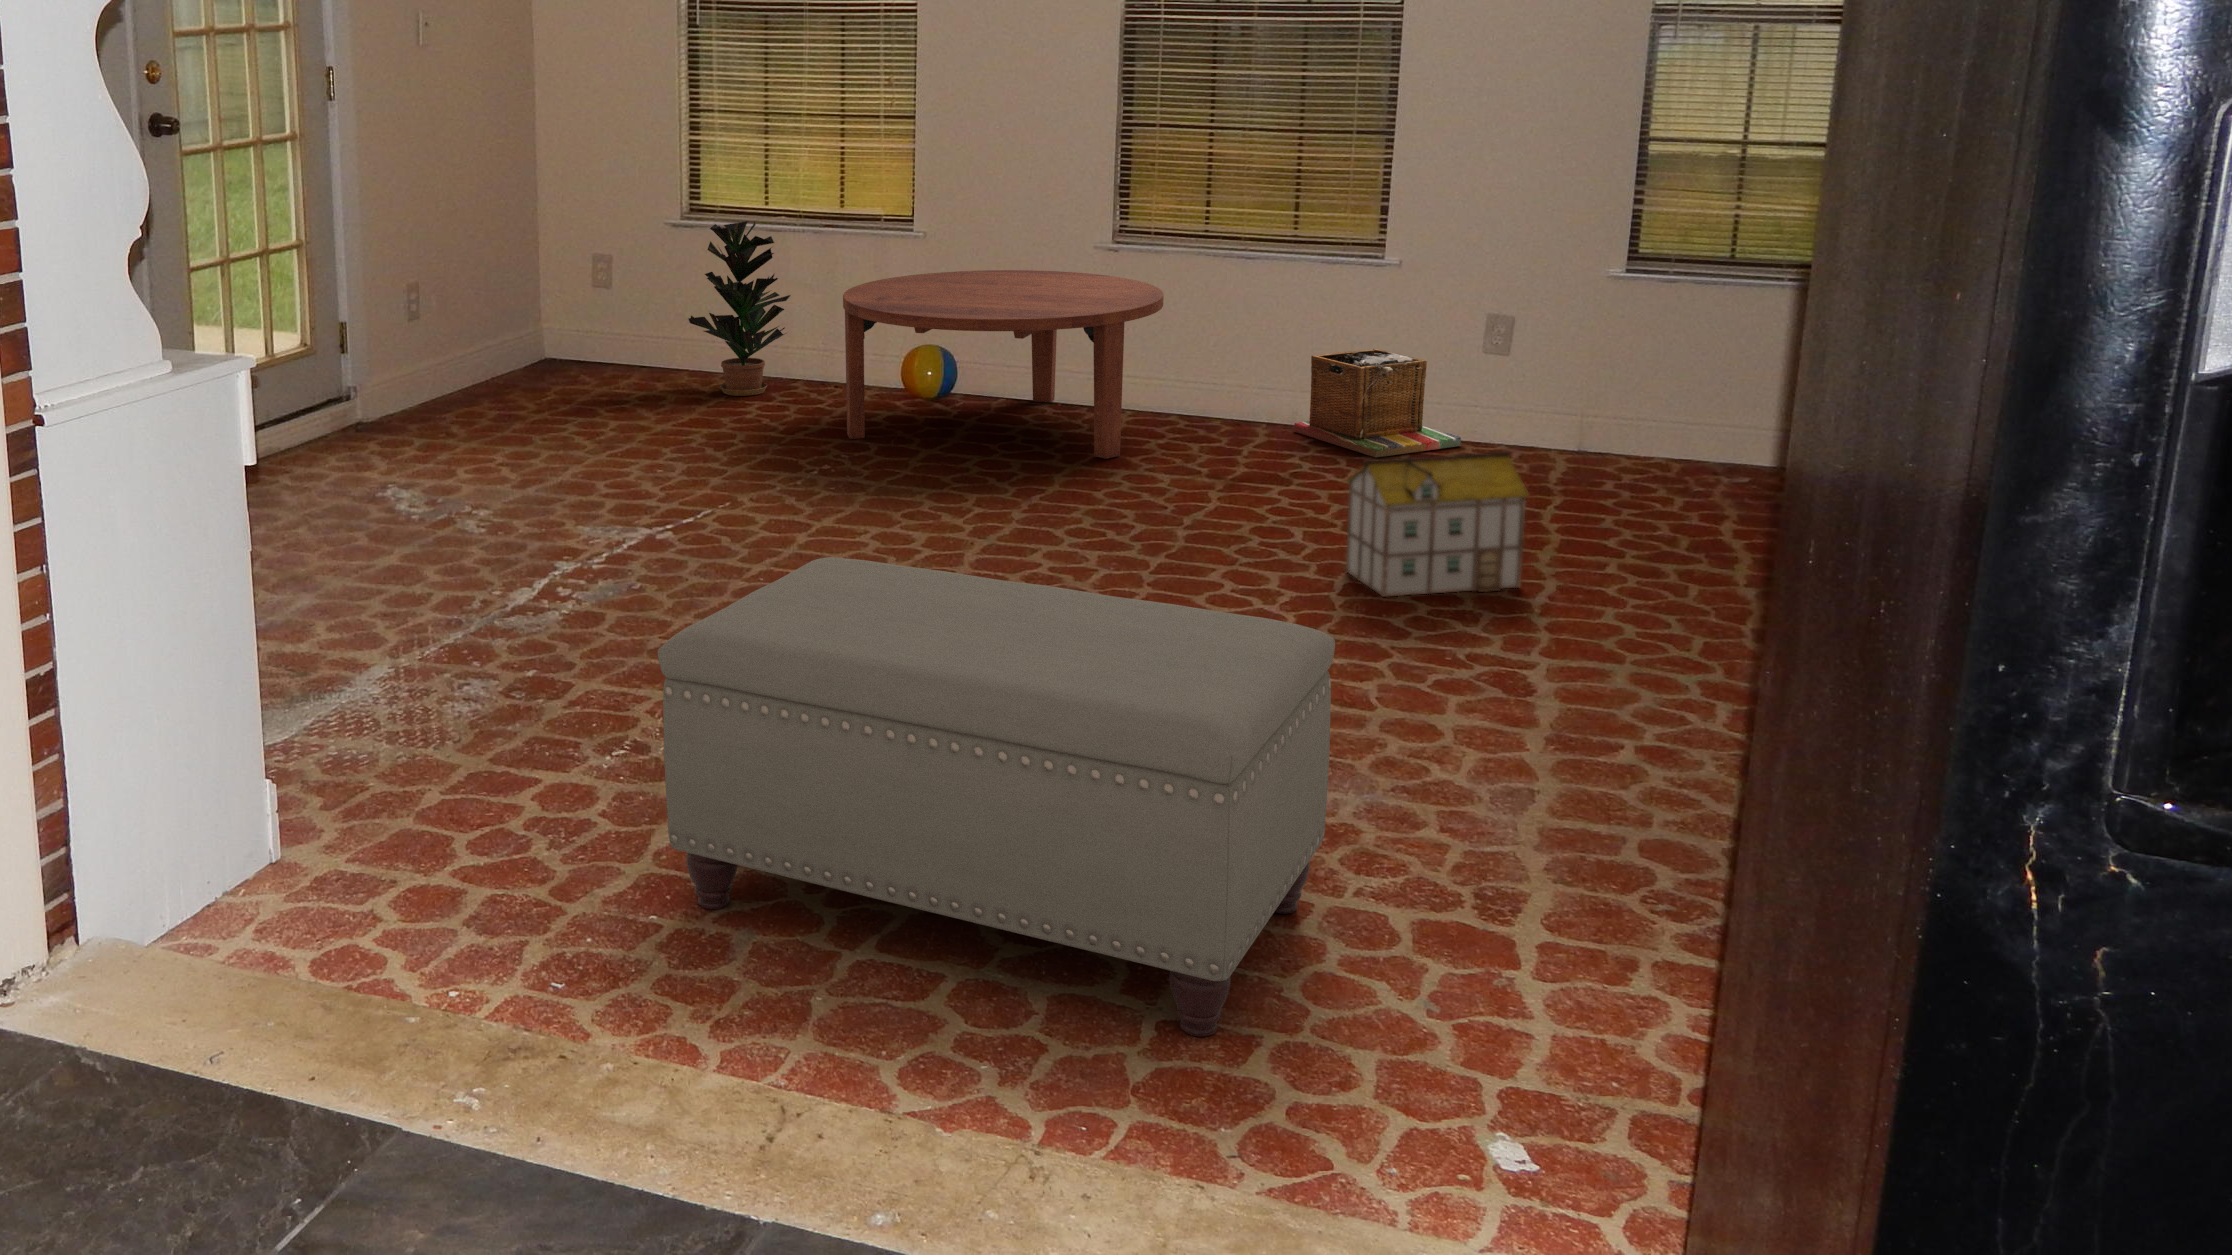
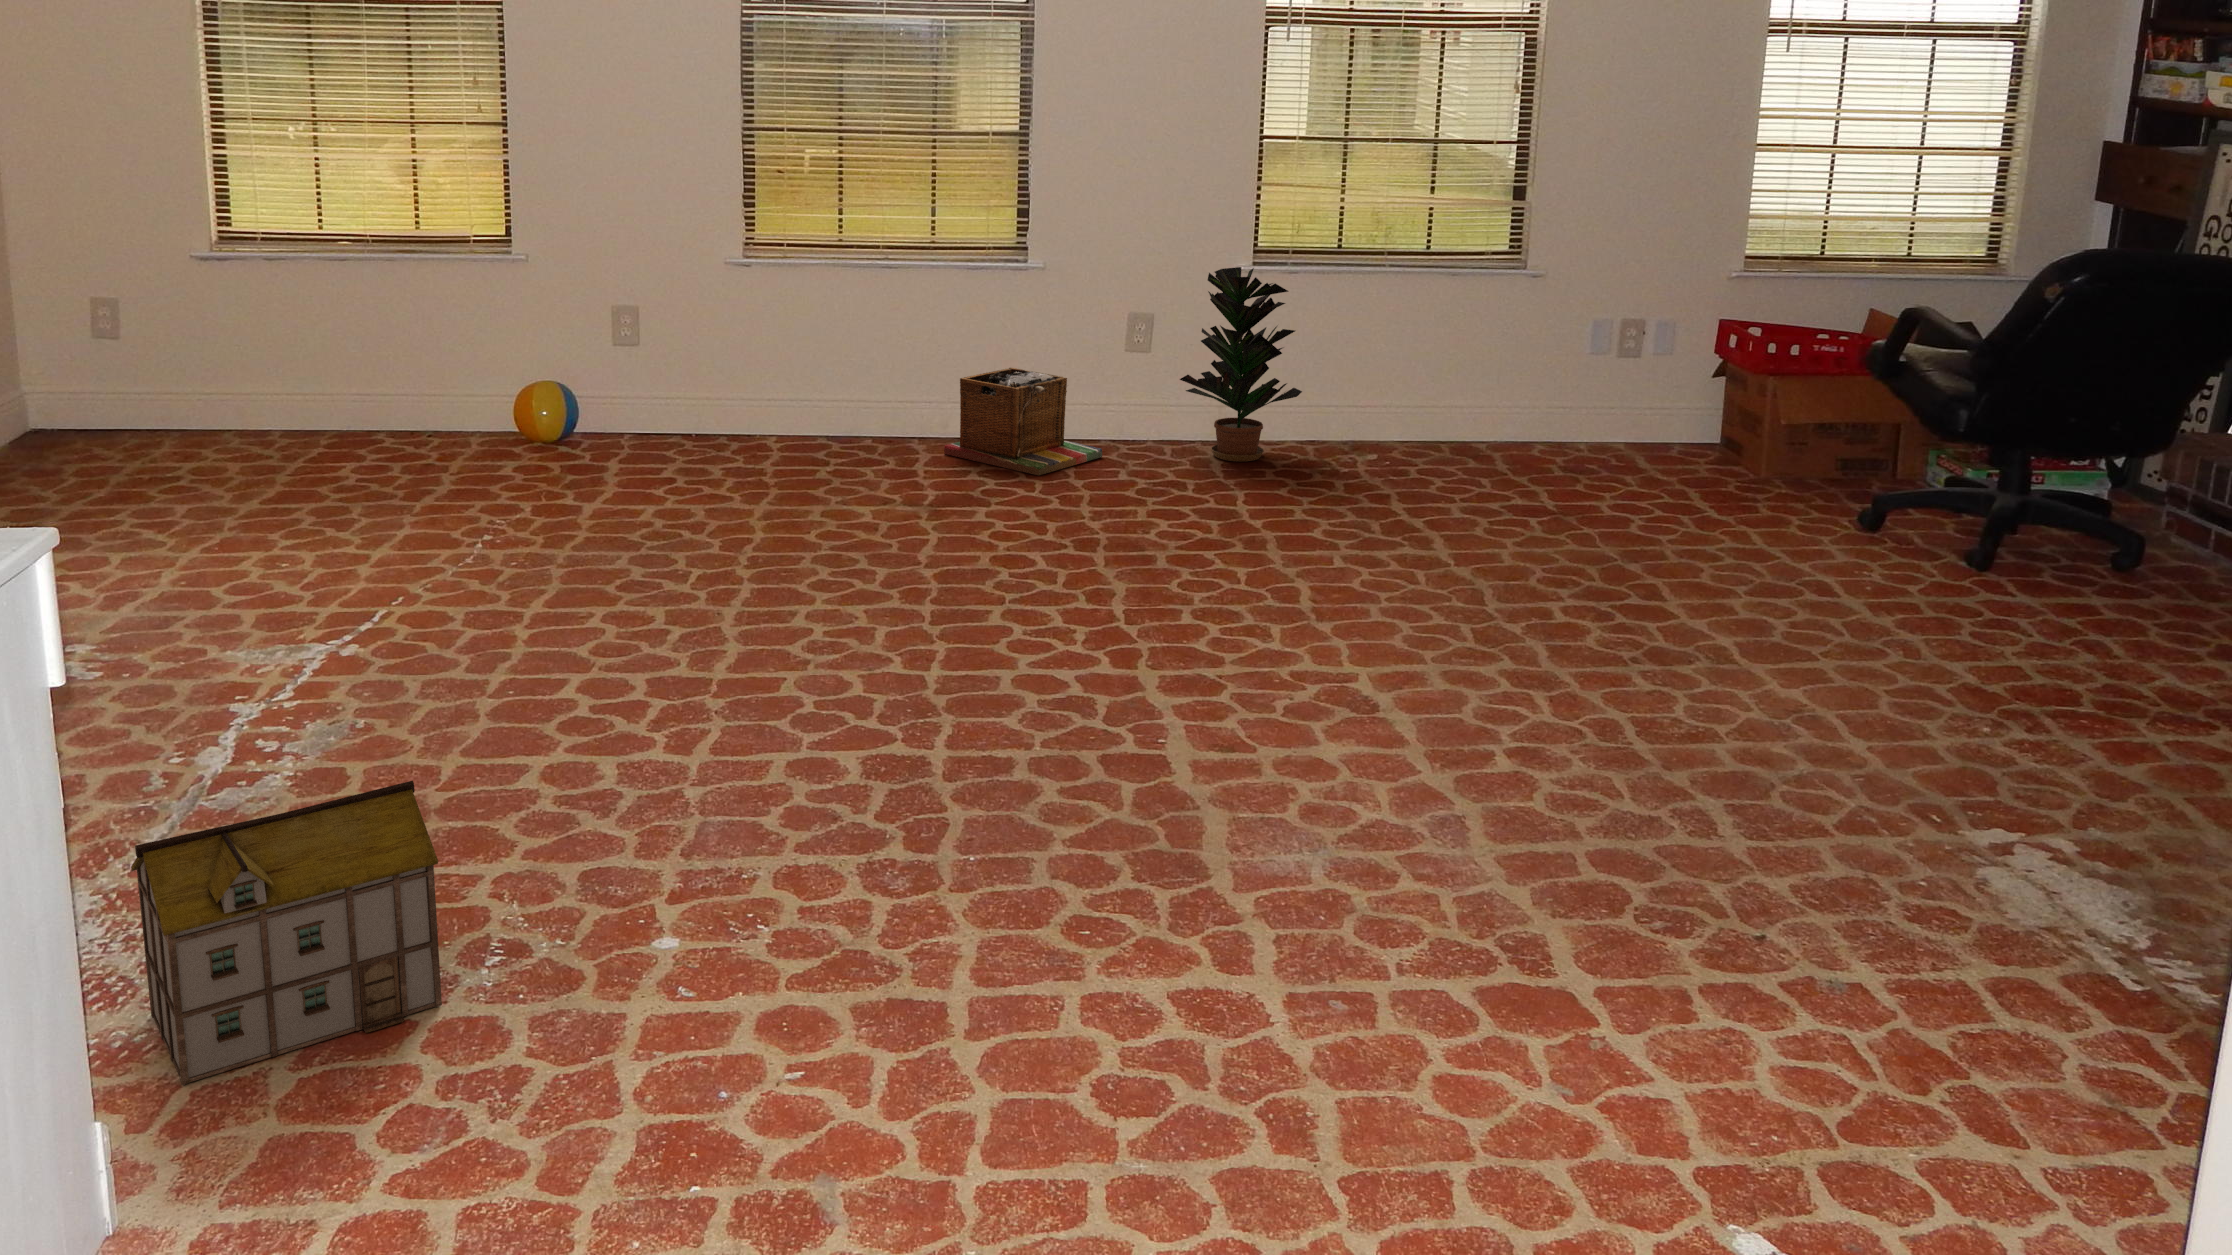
potted plant: present [689,221,790,396] -> present [1180,267,1302,462]
coffee table: present [843,270,1164,459] -> none [470,301,821,500]
toy house: present [1346,451,1529,597] -> present [131,781,442,1085]
ottoman: present [658,557,1335,1036] -> none [703,688,1466,1188]

